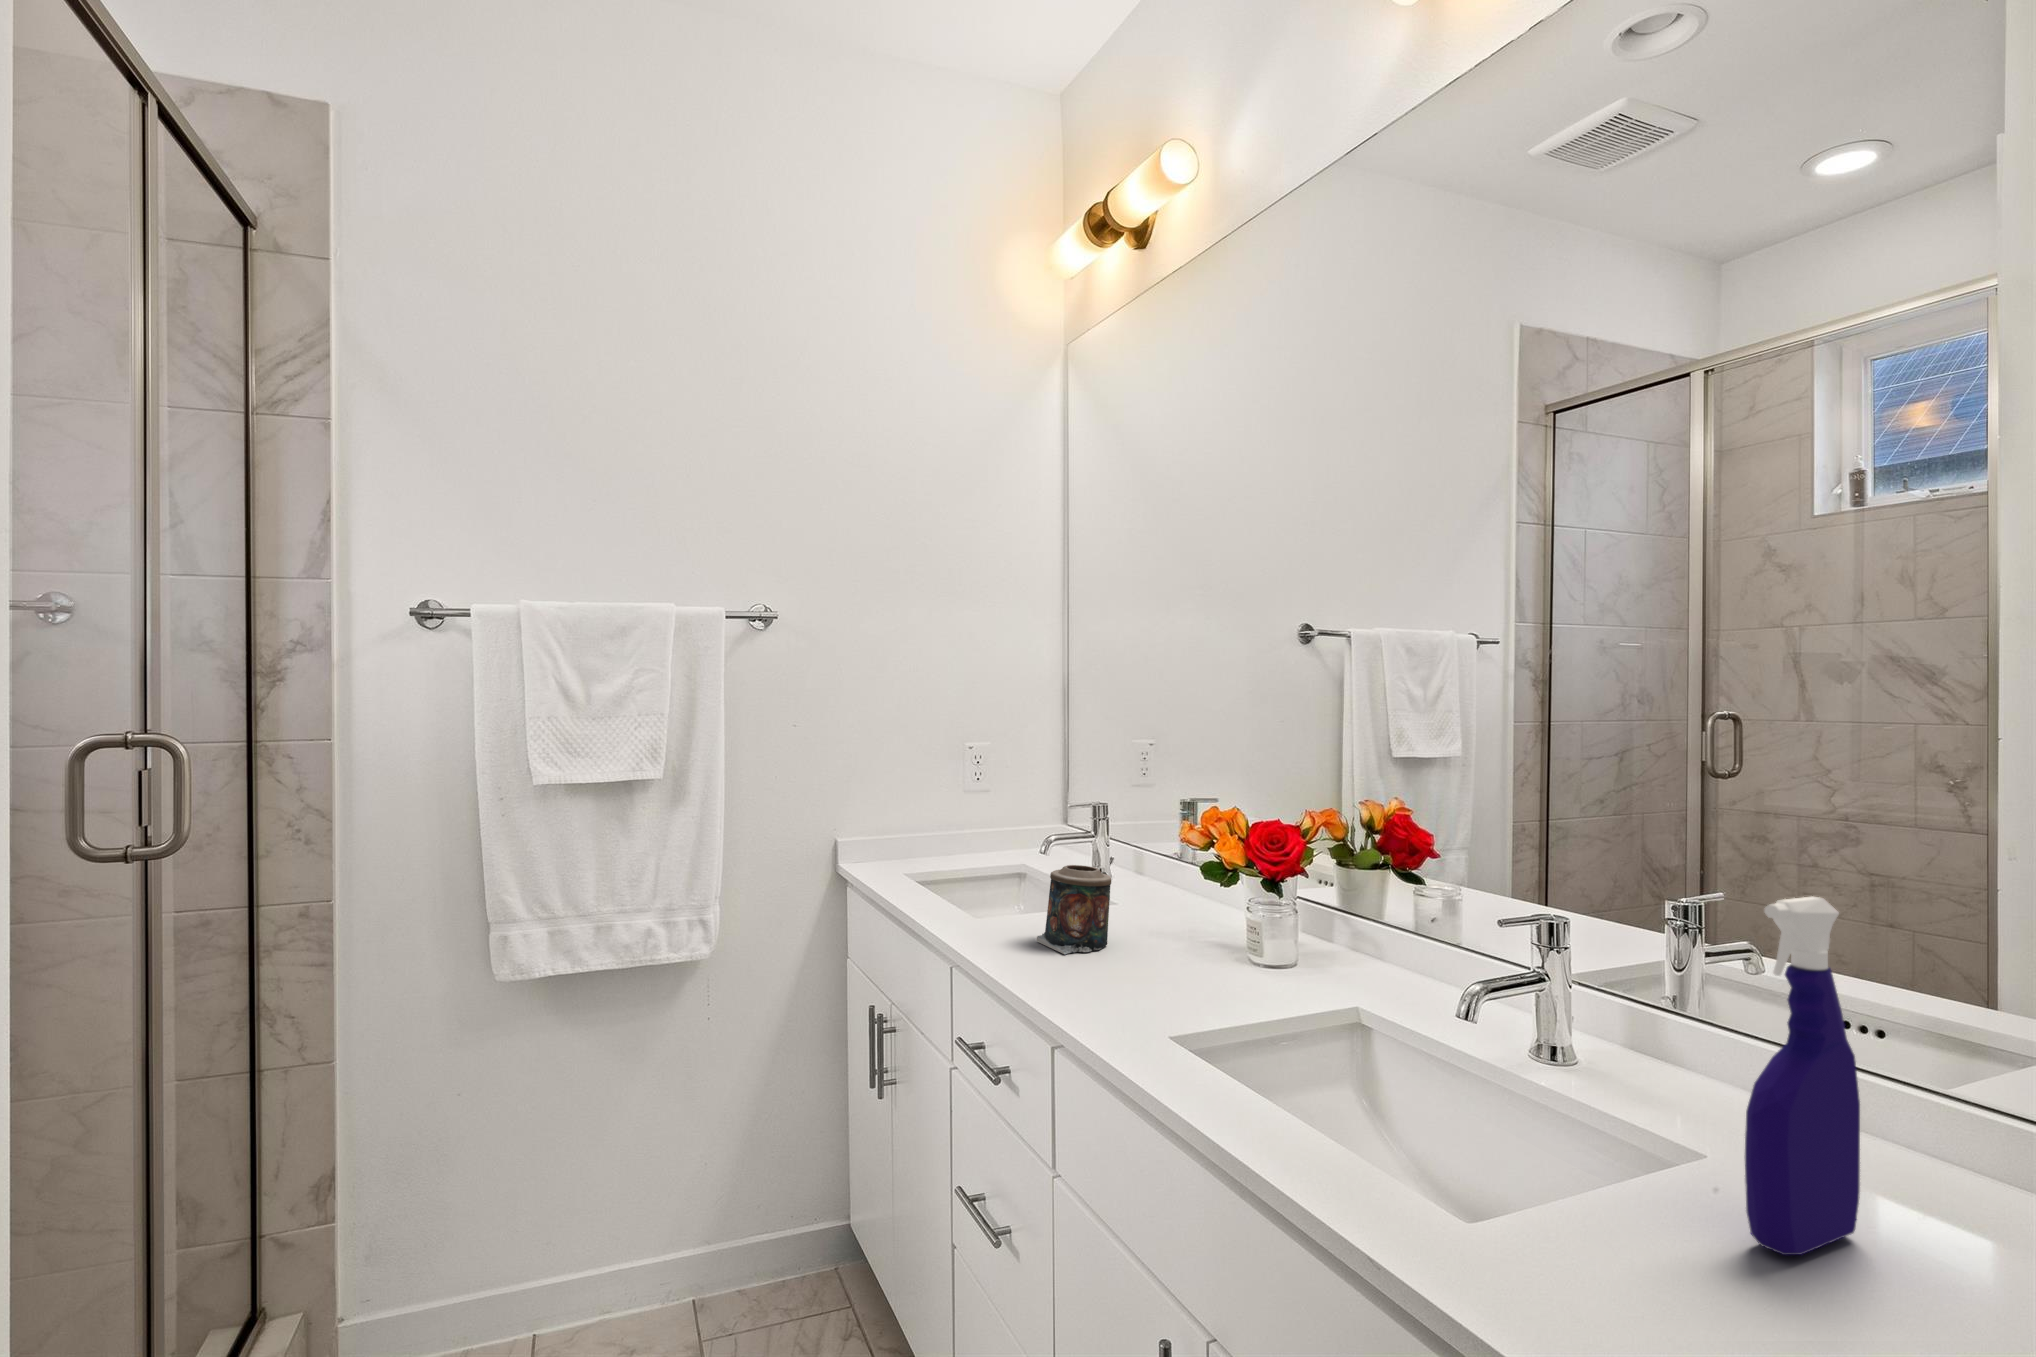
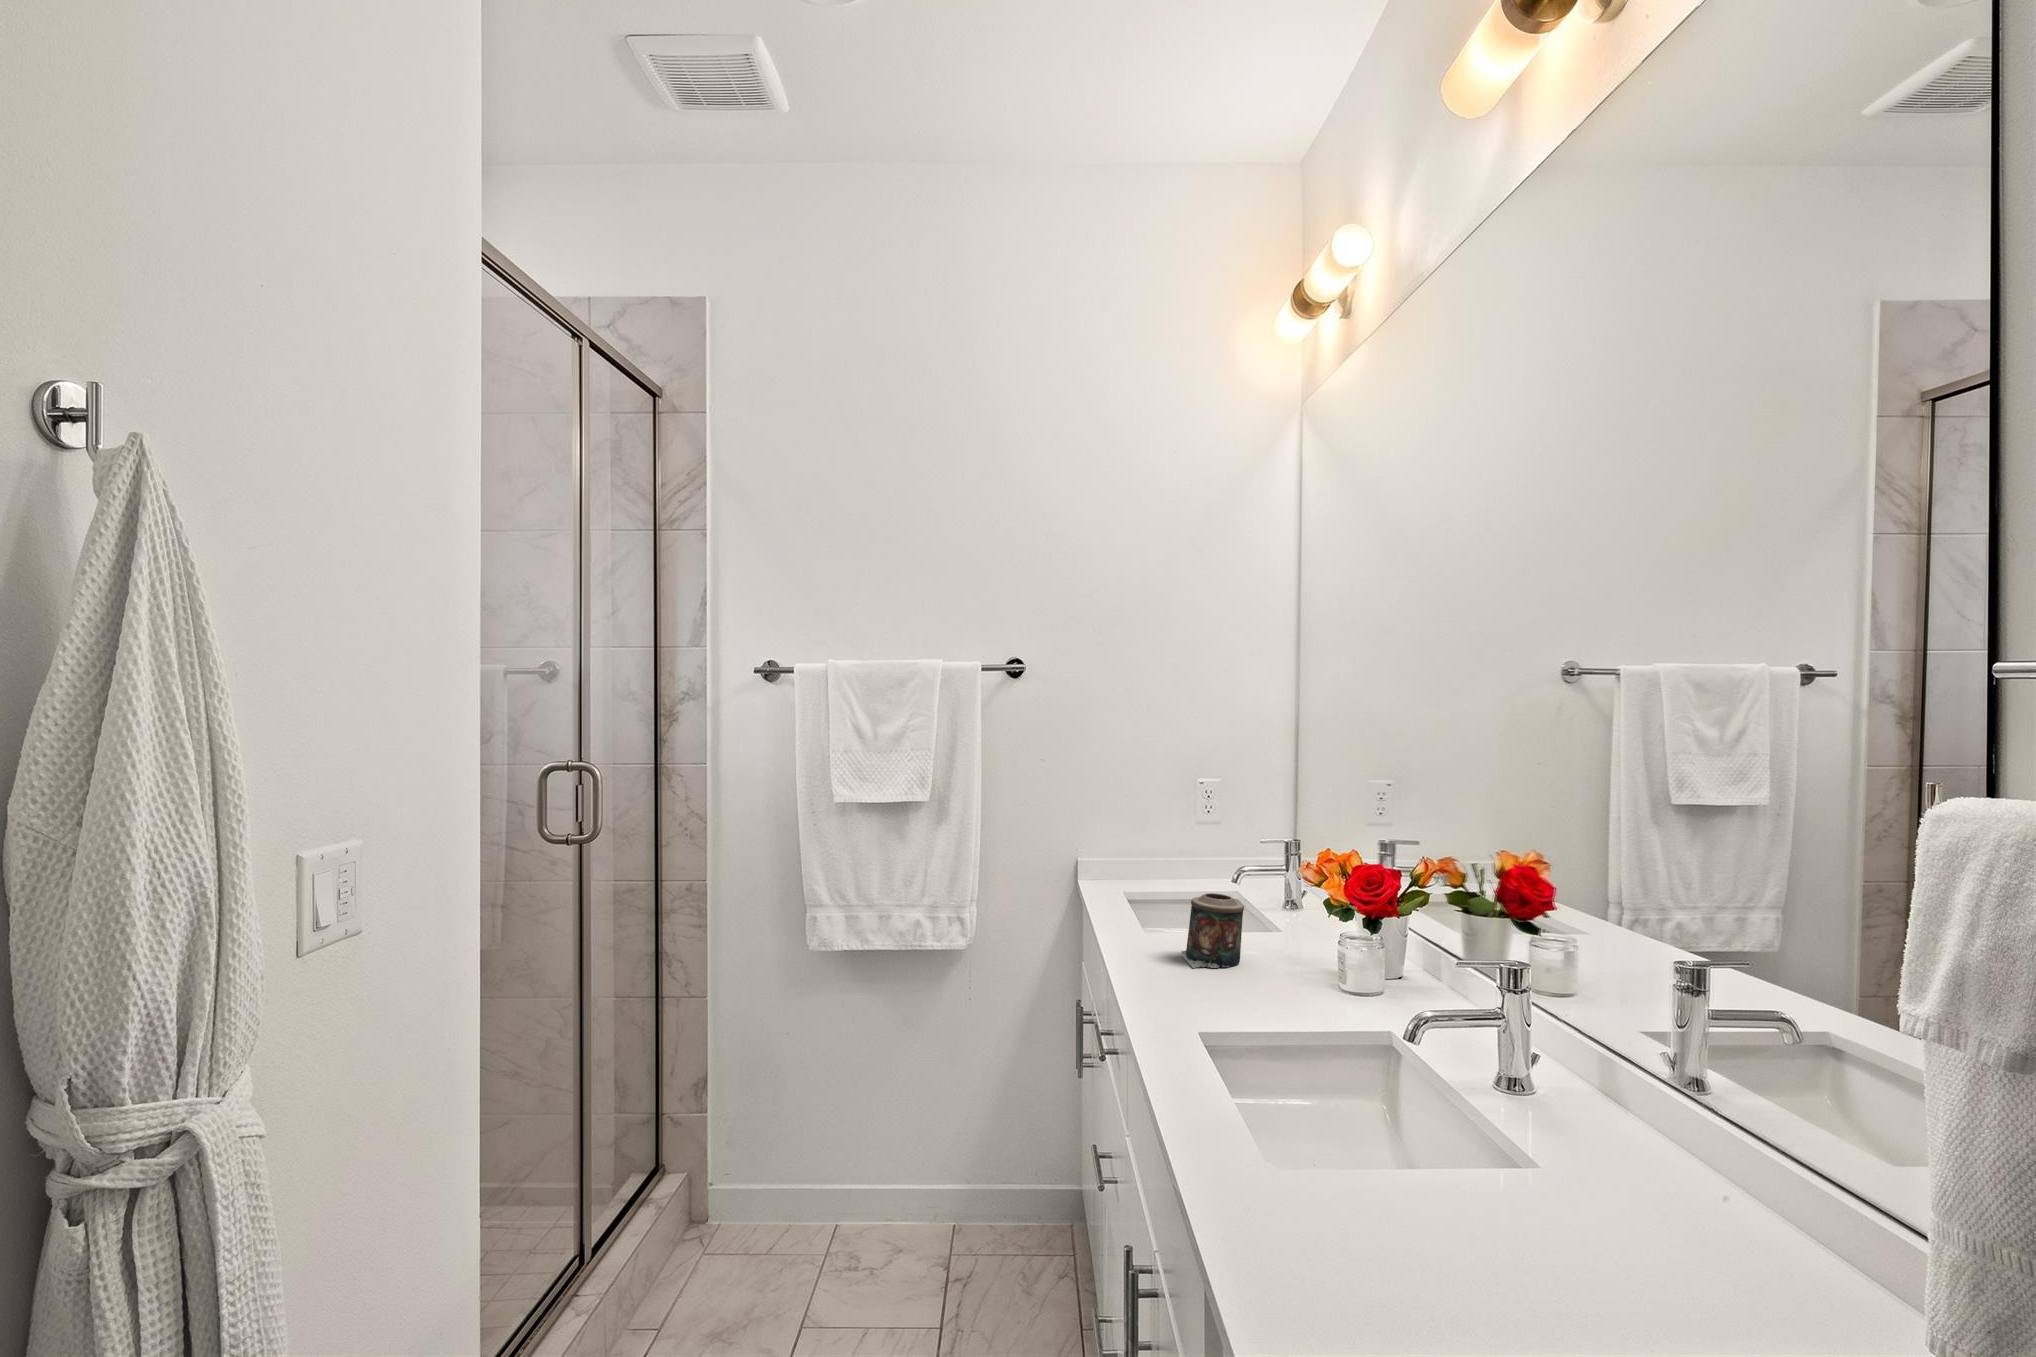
spray bottle: present [1745,897,1860,1255] -> none [1482,959,1601,1238]

